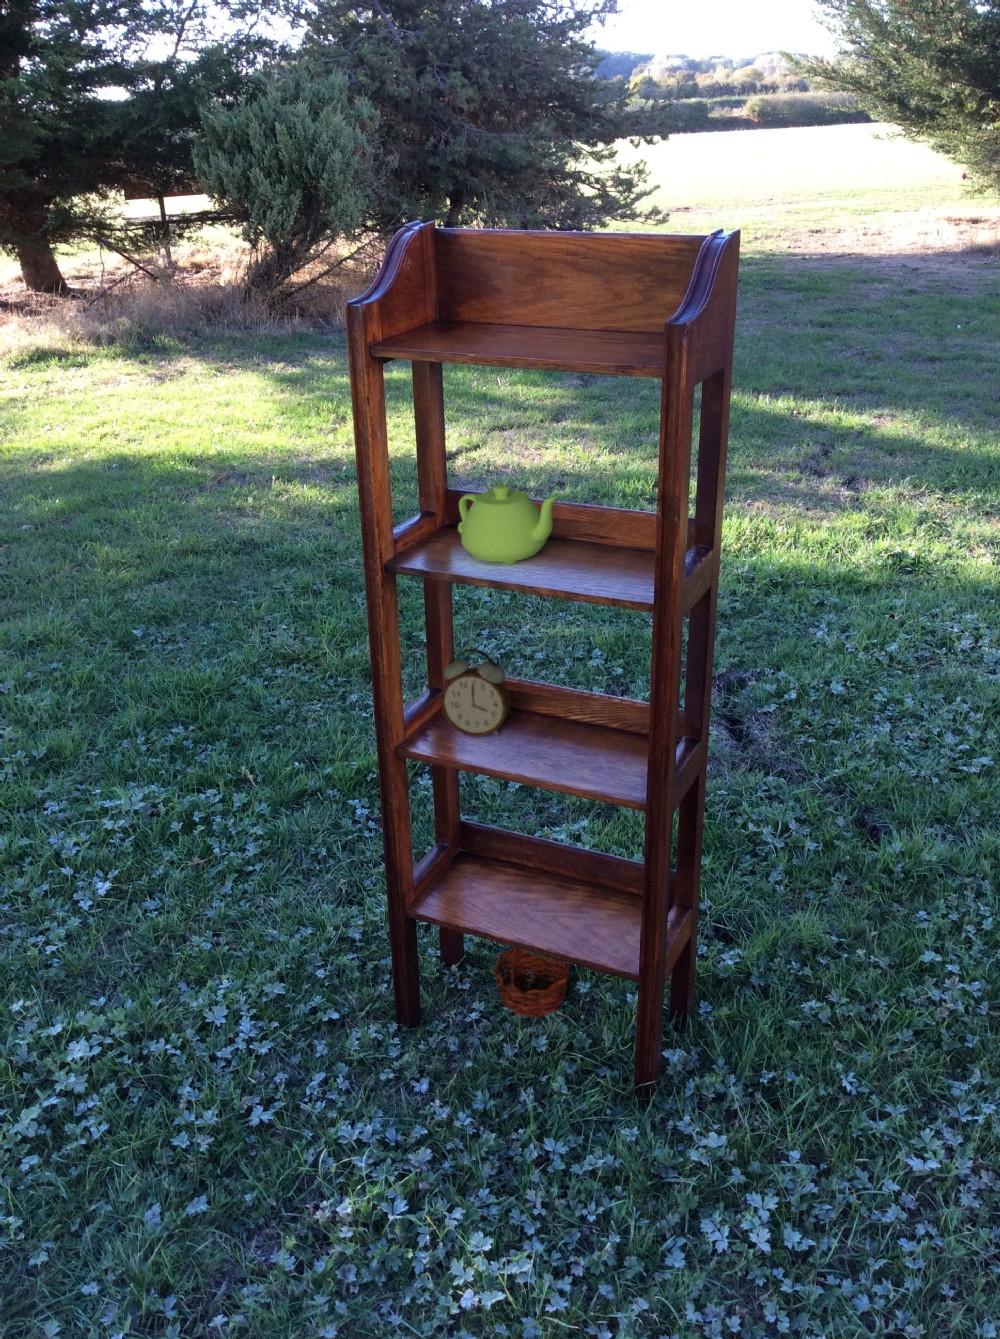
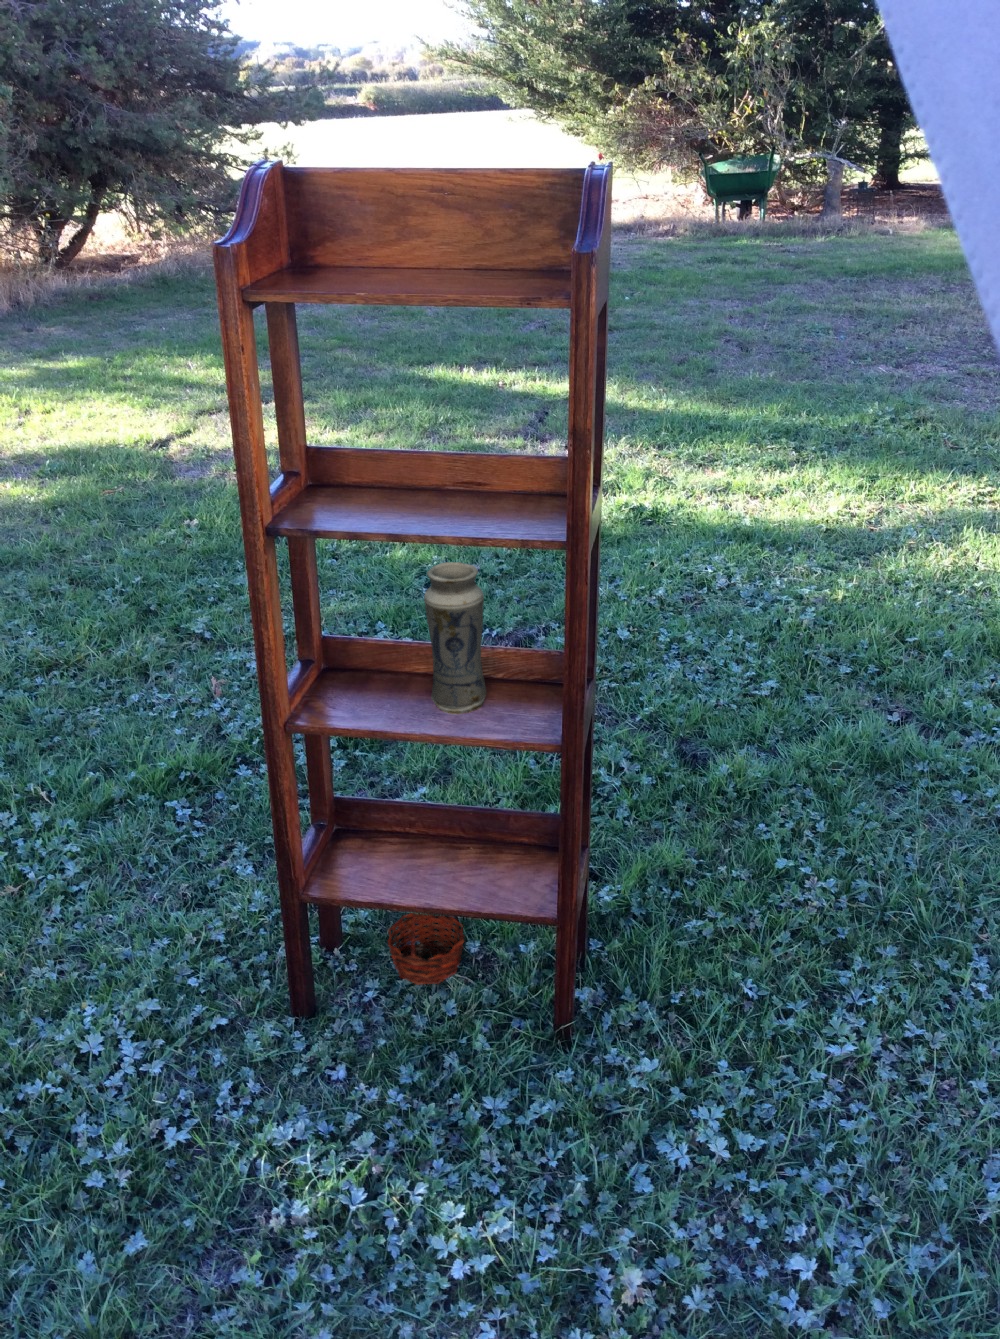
teapot: present [458,484,558,564] -> none [338,432,455,515]
vase: none [525,612,586,760] -> present [424,562,487,714]
alarm clock: present [441,649,511,737] -> none [327,609,400,701]

